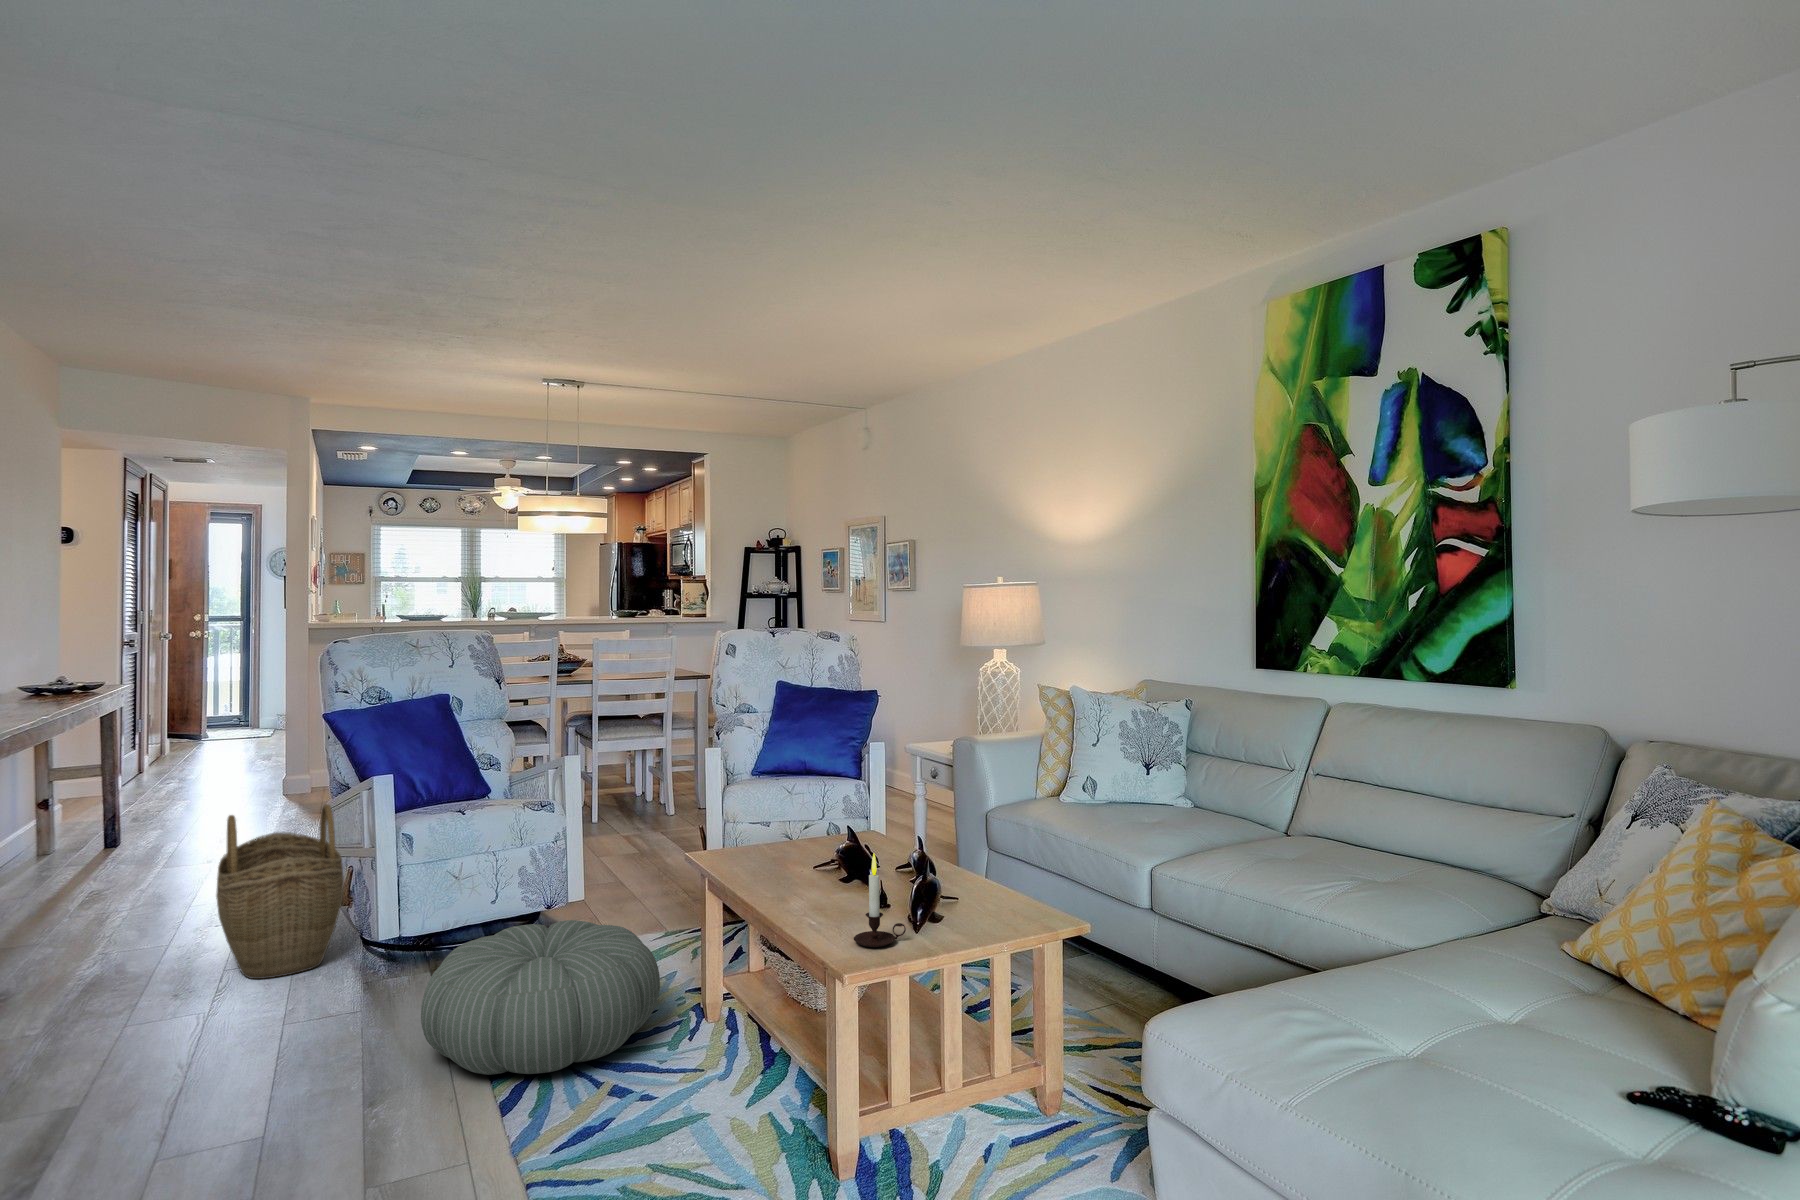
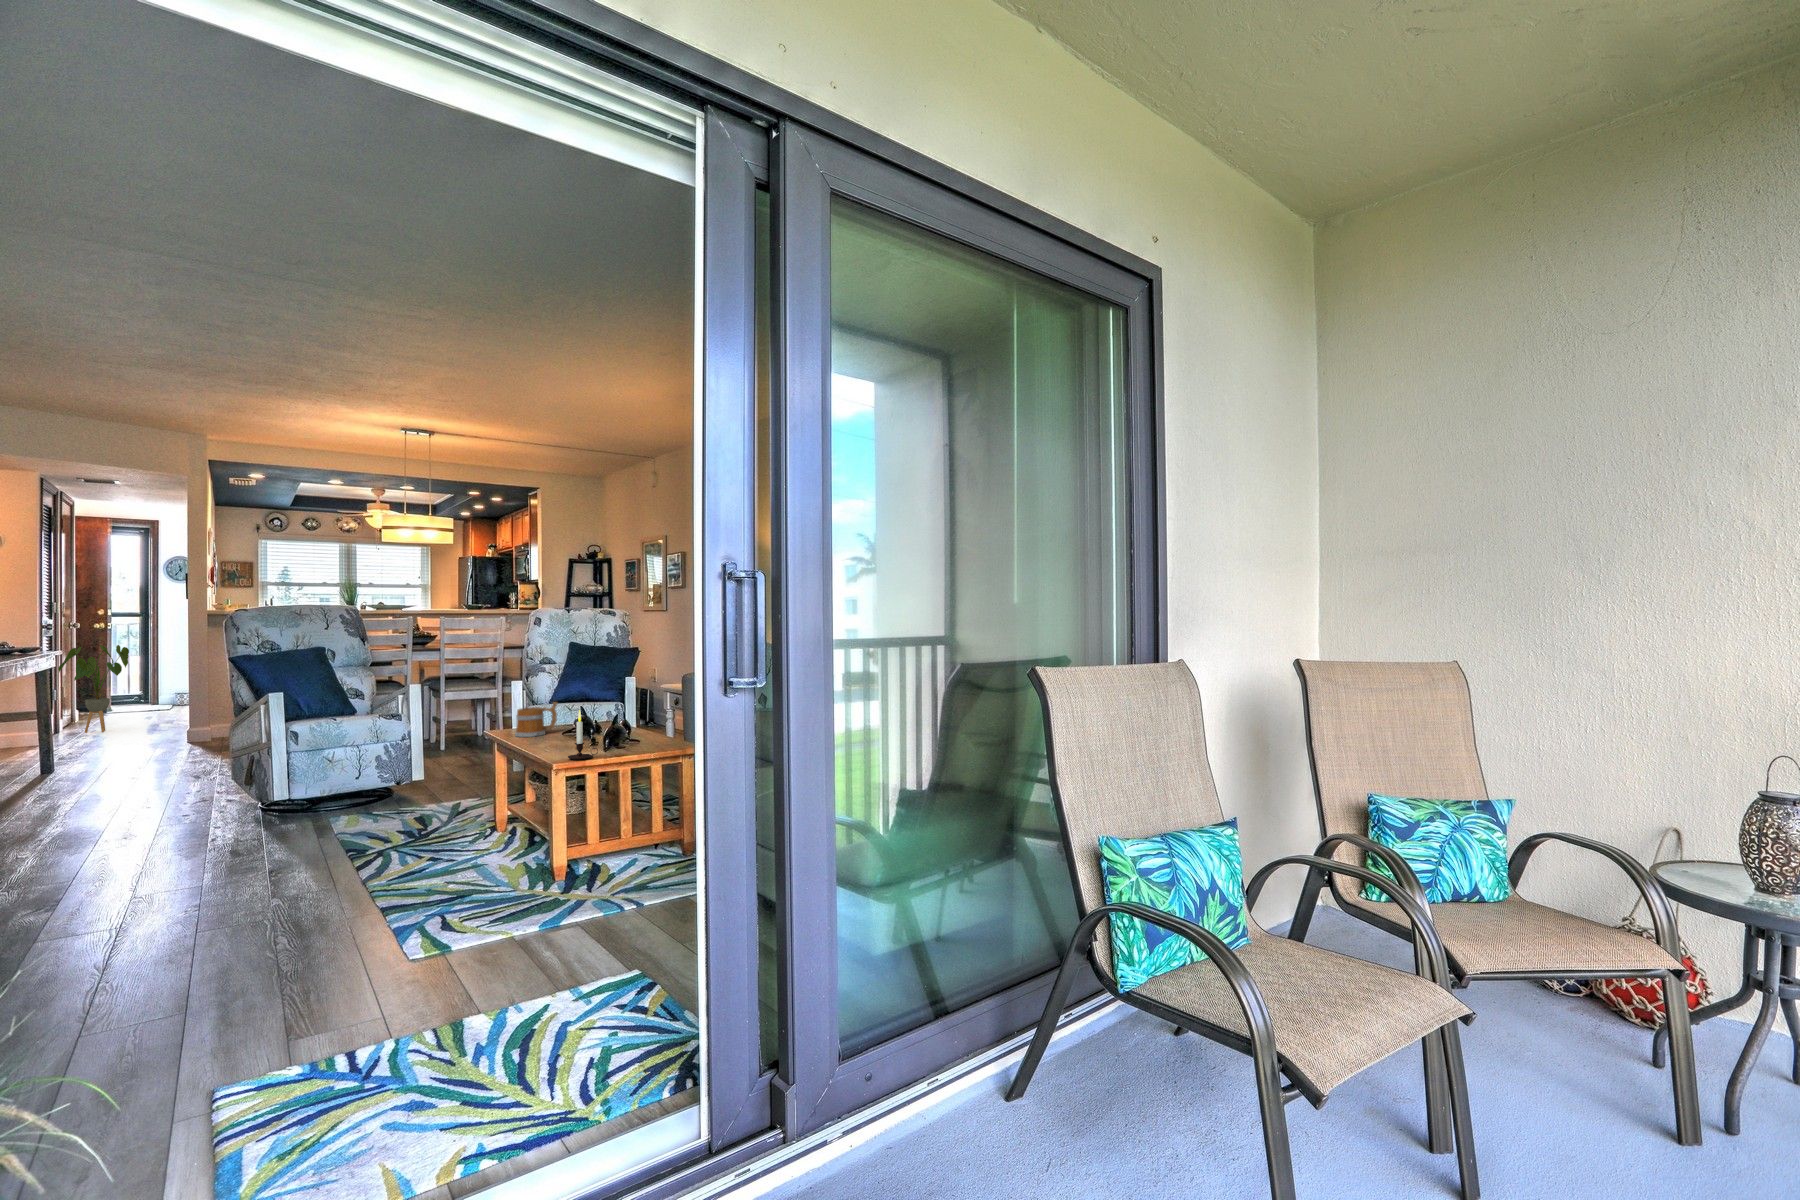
house plant: none [146,663,224,774] -> present [58,645,129,733]
mug: none [733,803,798,864] -> present [515,702,557,737]
woven basket: present [216,804,344,979] -> none [152,717,247,829]
pouf: present [421,920,660,1075] -> none [304,776,464,855]

